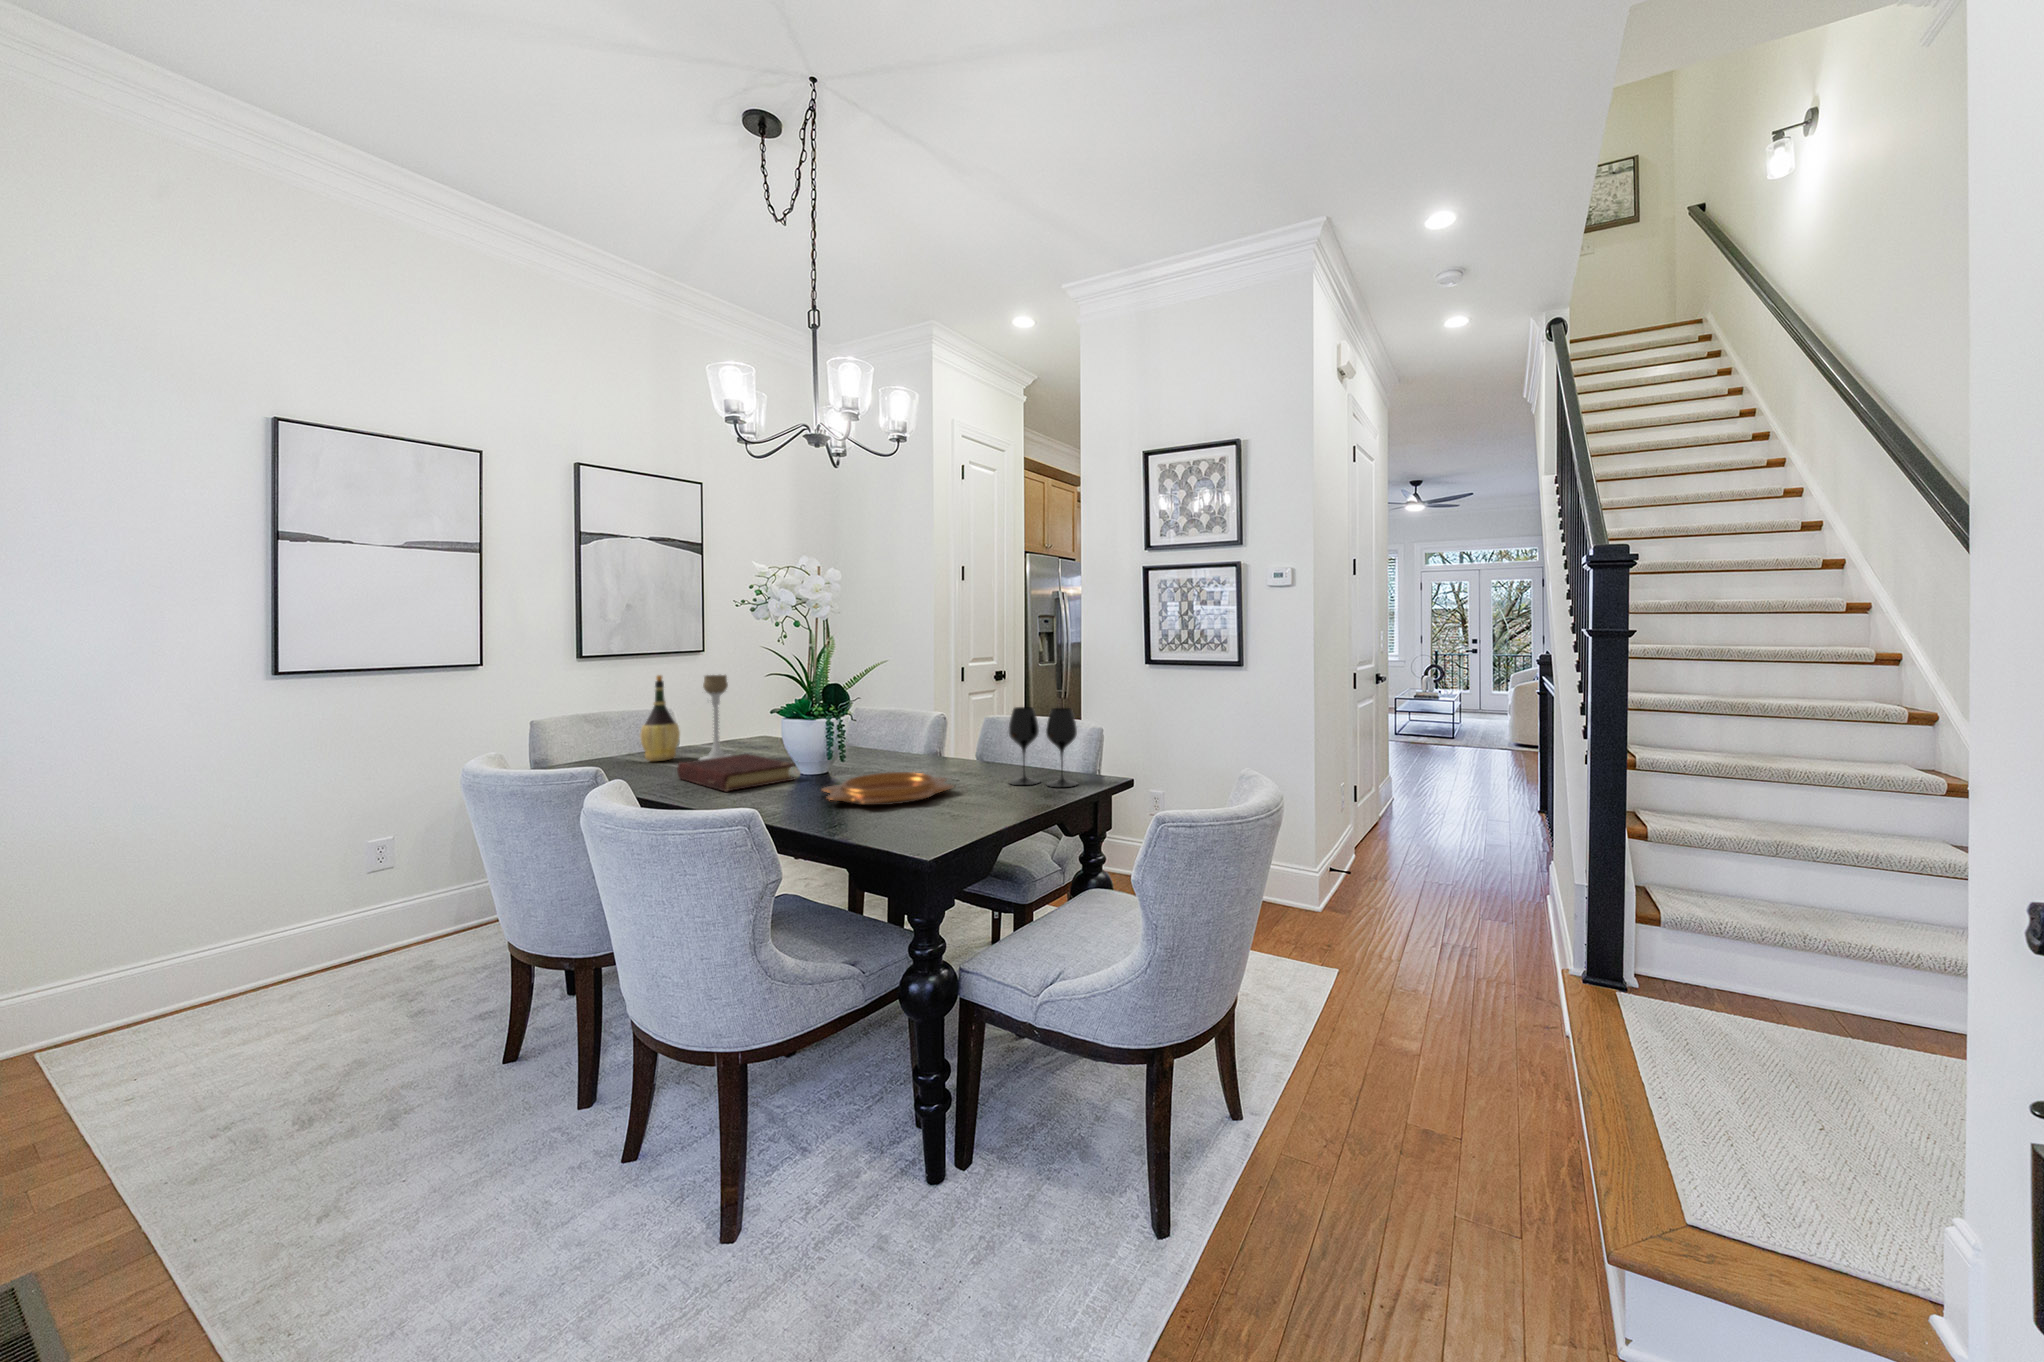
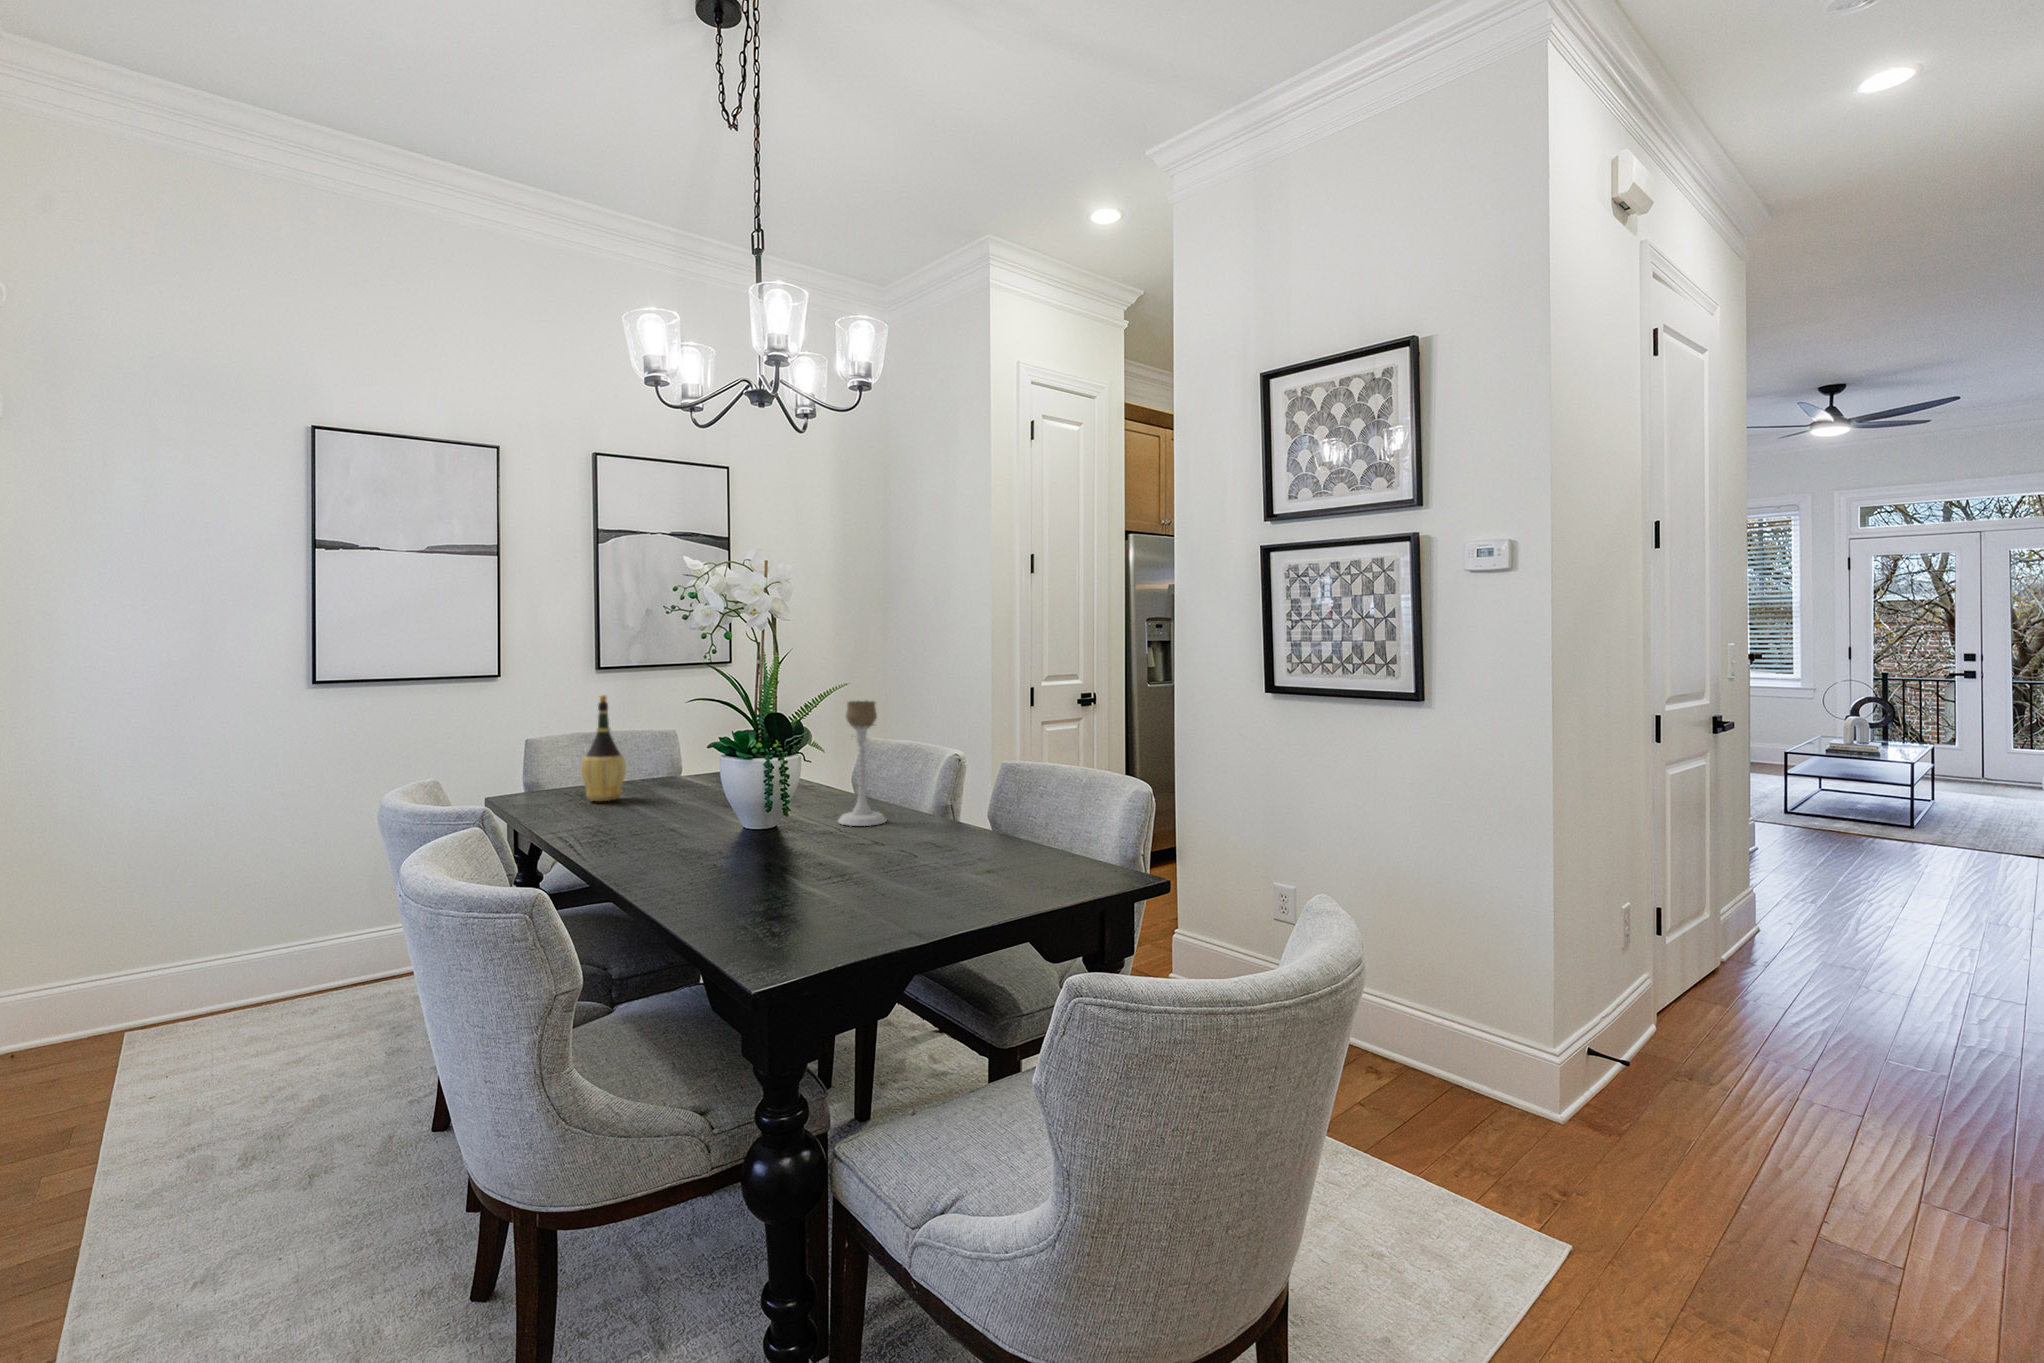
candle holder: present [699,675,731,760] -> present [838,701,886,826]
wine glass: present [1009,707,1078,787] -> none [980,758,1079,885]
book: present [677,754,795,791] -> none [595,800,719,851]
decorative bowl: present [822,772,953,805] -> none [717,842,895,890]

